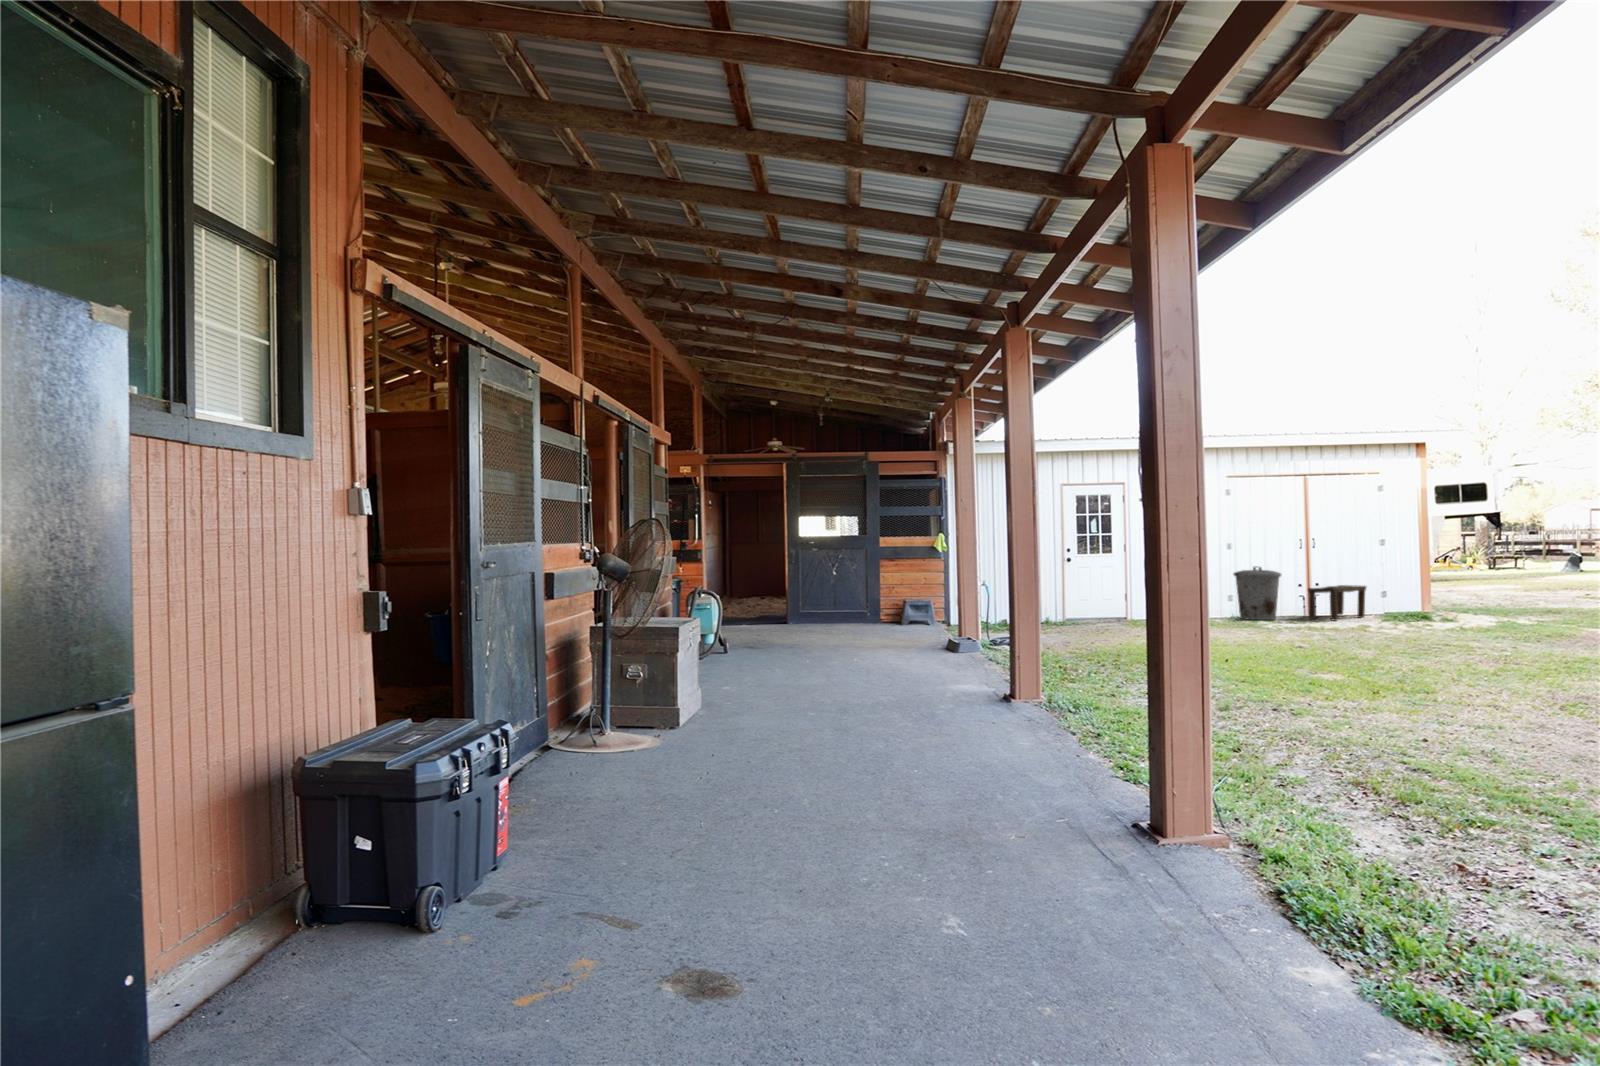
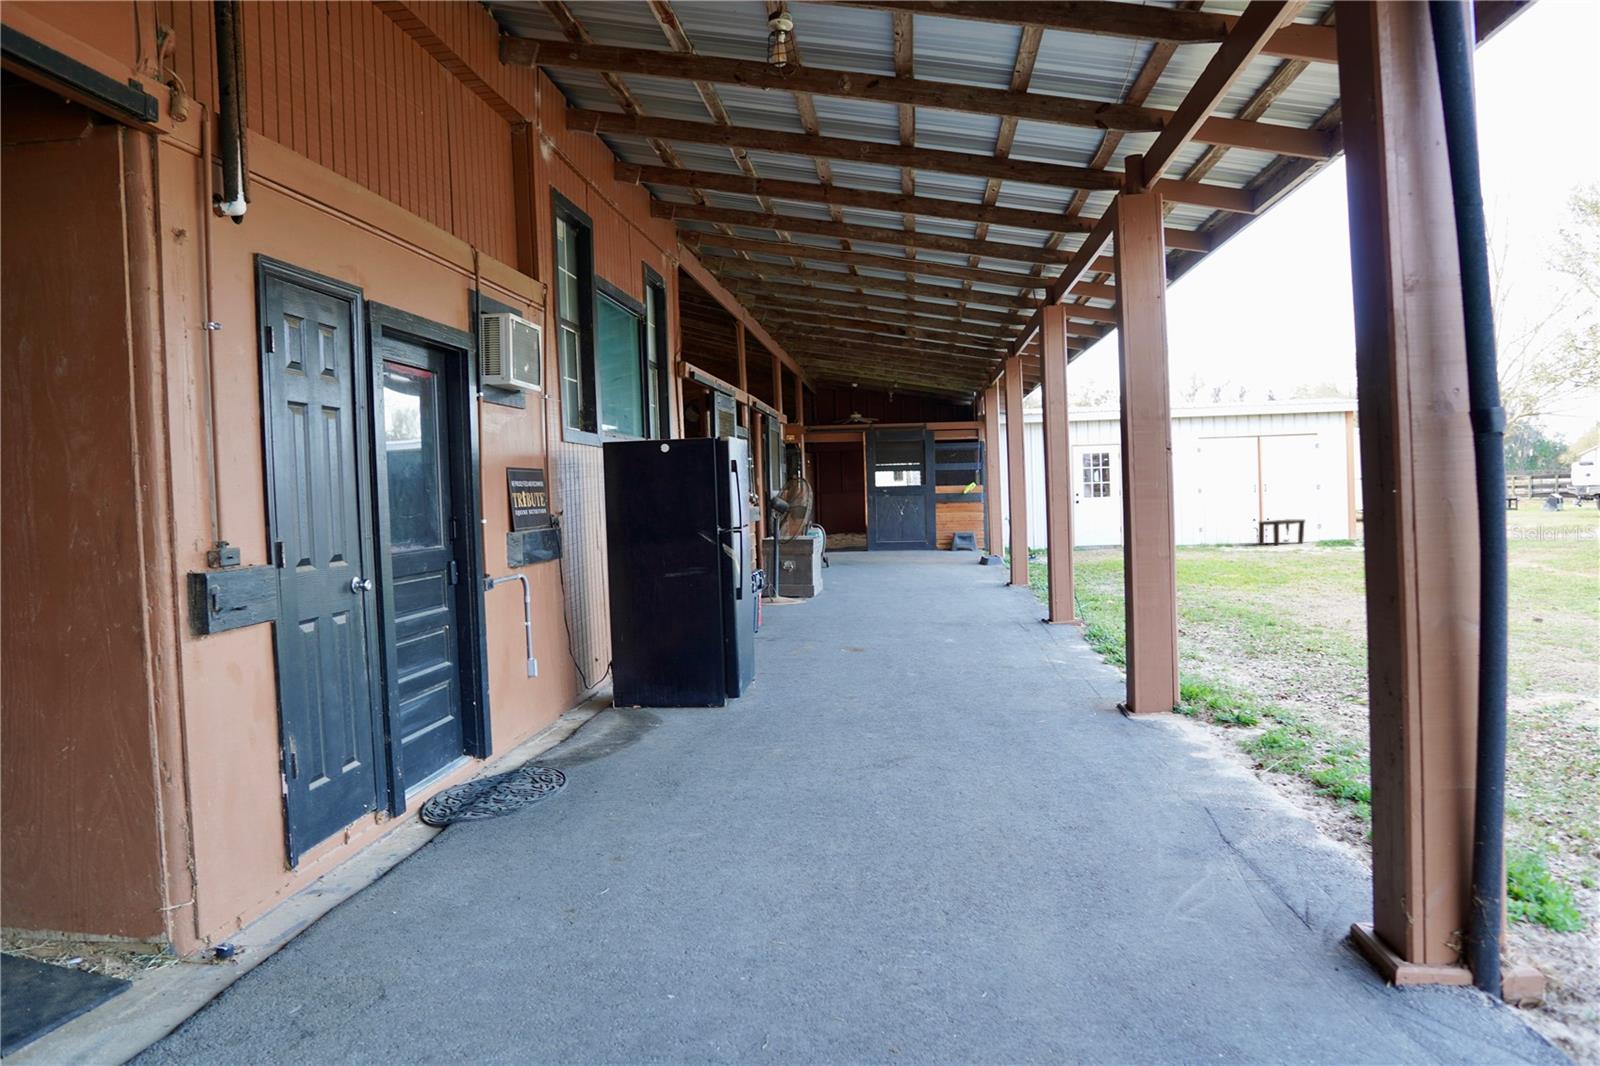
trash can: present [1234,567,1281,620] -> none [1203,506,1239,546]

